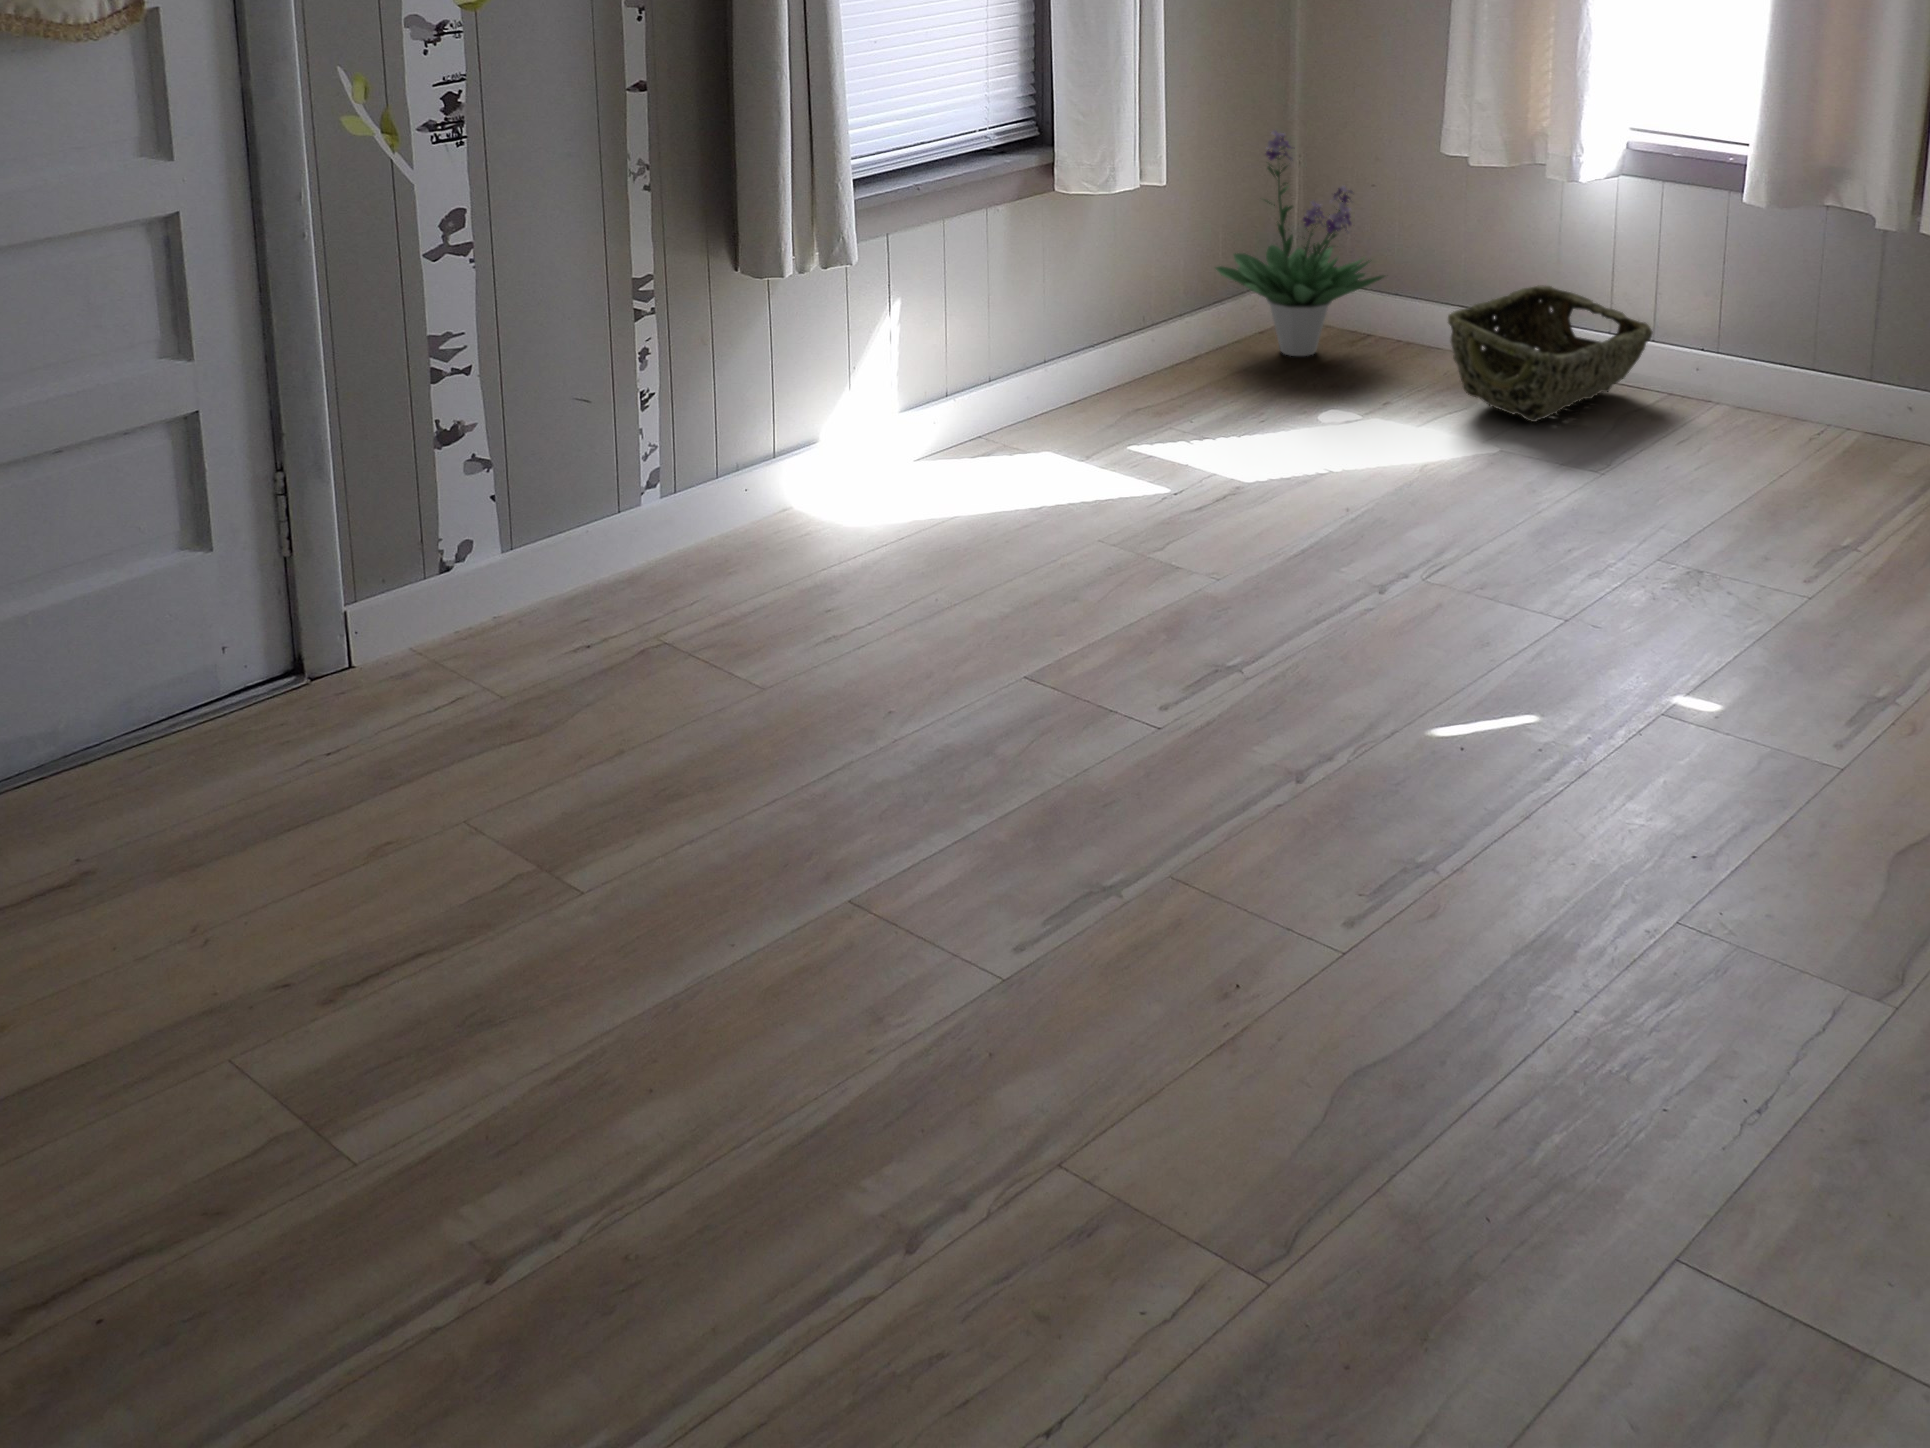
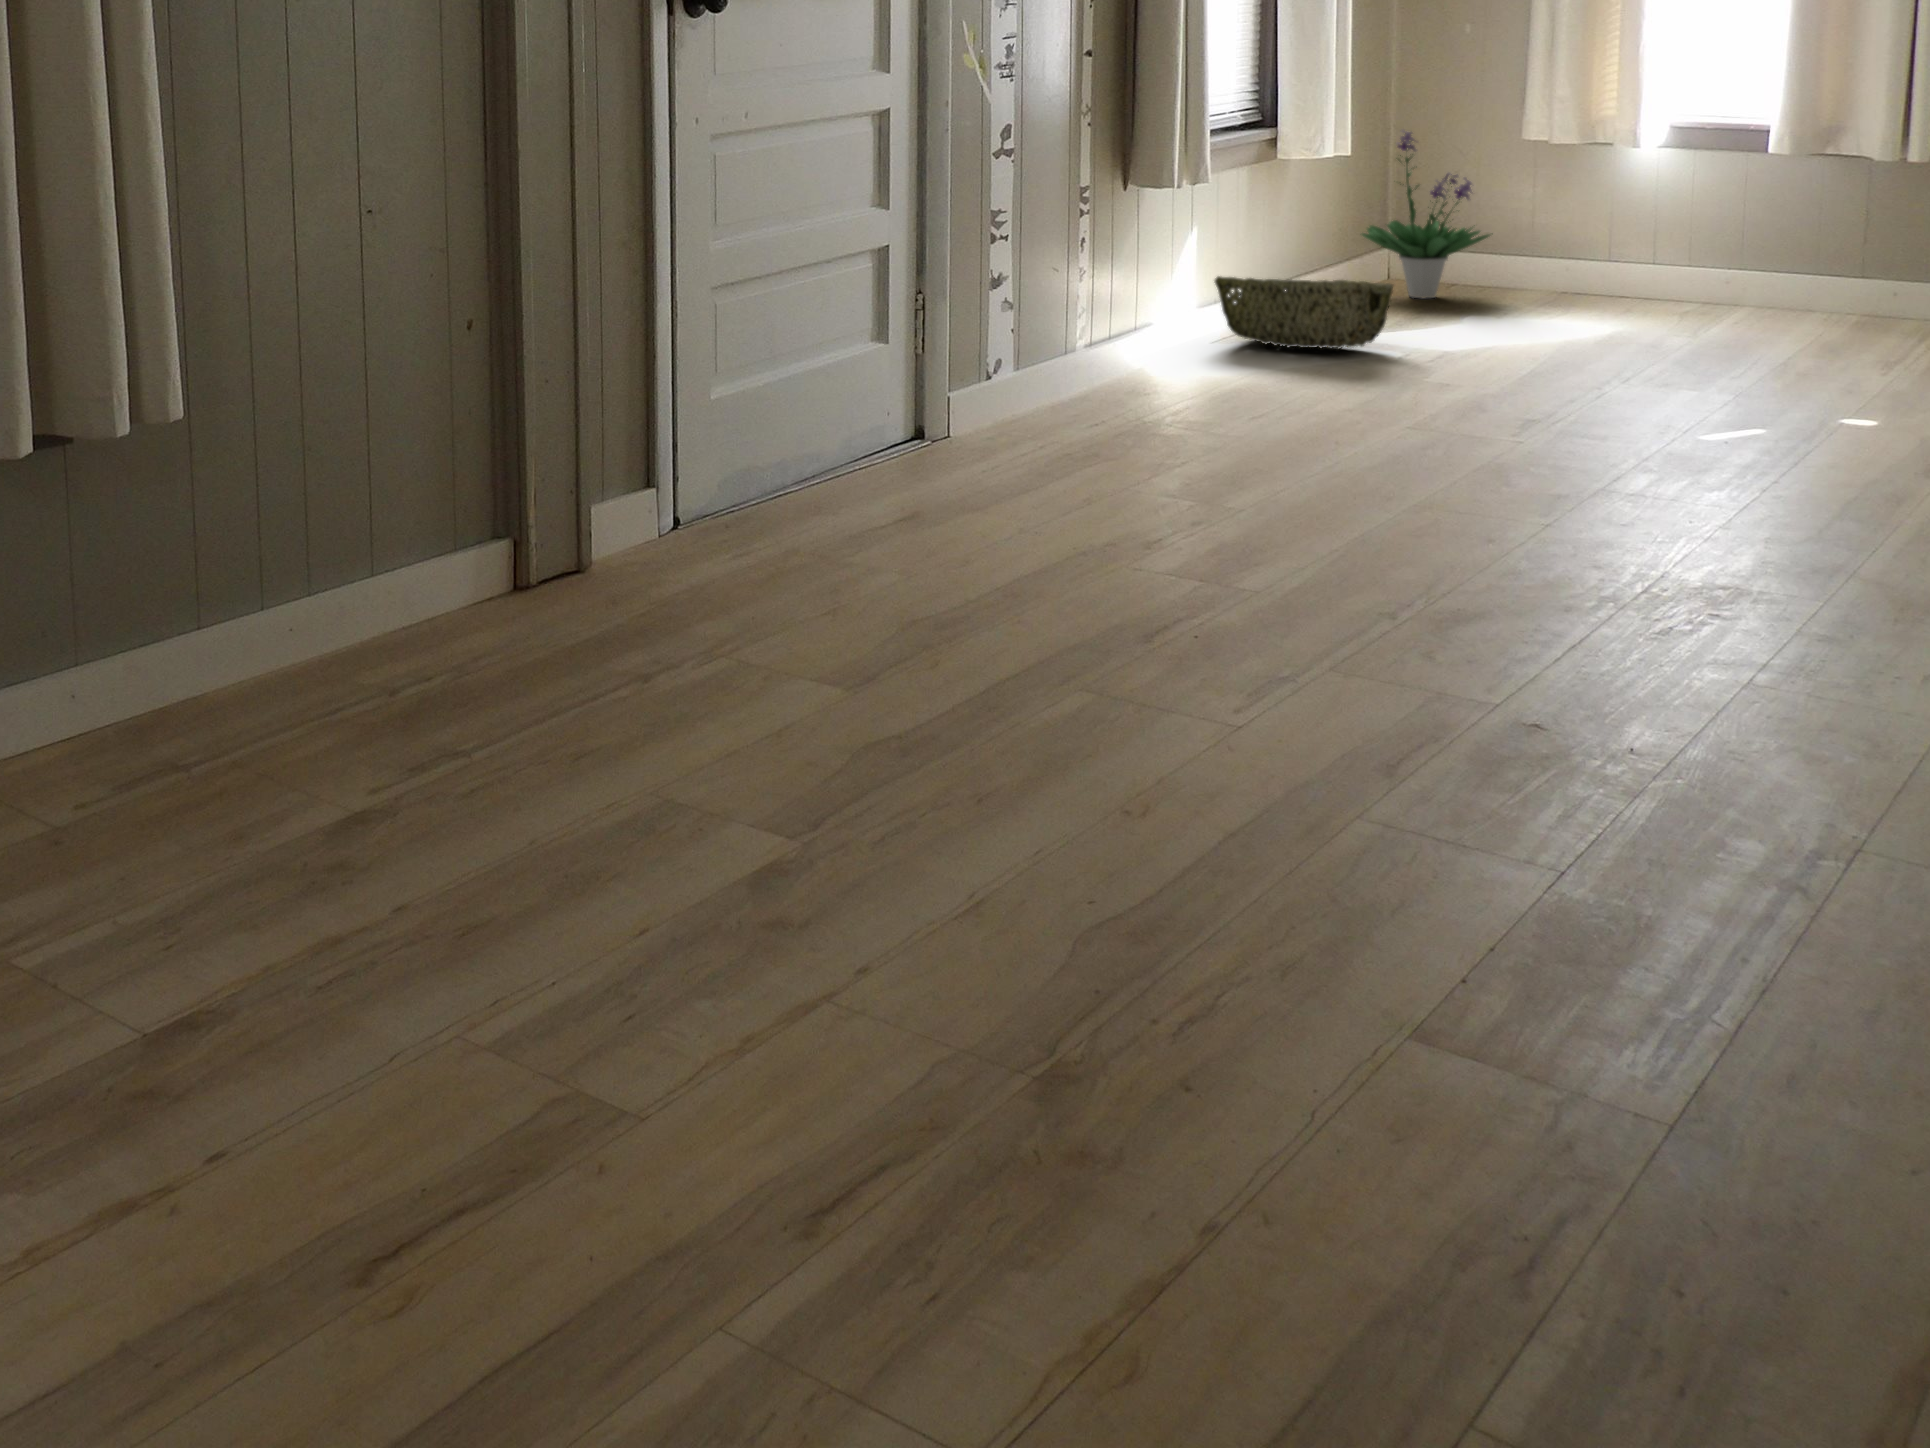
woven basket: present [1448,286,1653,422] -> present [1215,276,1393,349]

